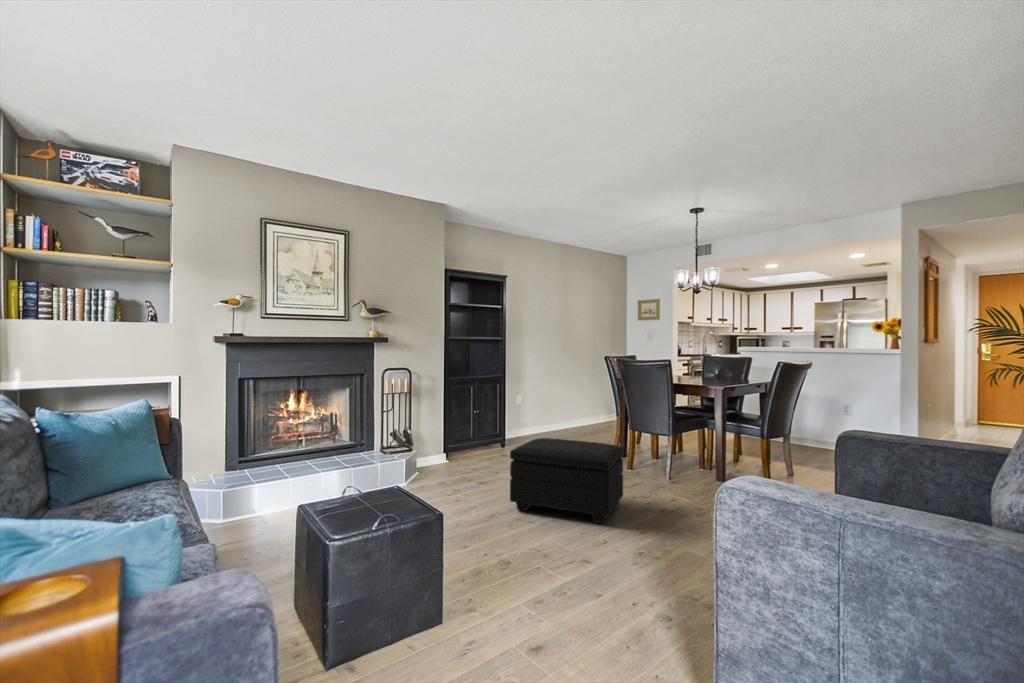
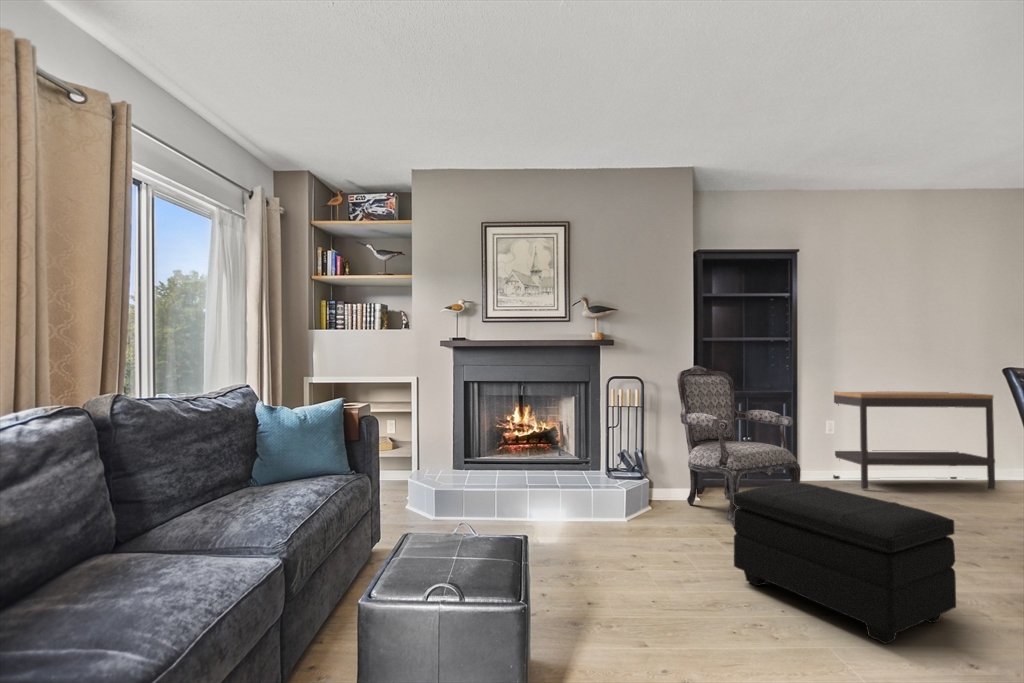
armchair: none [438,358,520,477] -> present [677,365,801,526]
console table: none [521,372,601,440] -> present [833,391,995,490]

